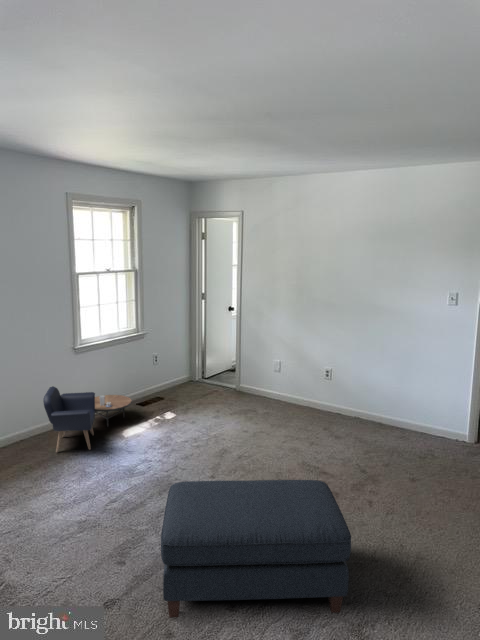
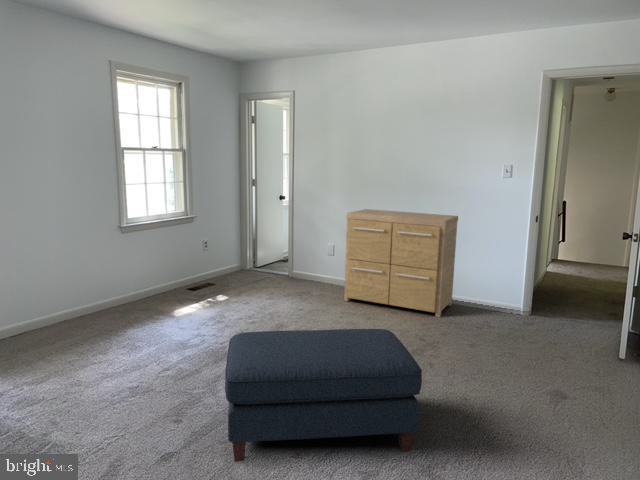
dresser: none [288,329,403,444] -> present [344,209,458,317]
armchair: present [43,386,132,452] -> none [88,262,181,330]

